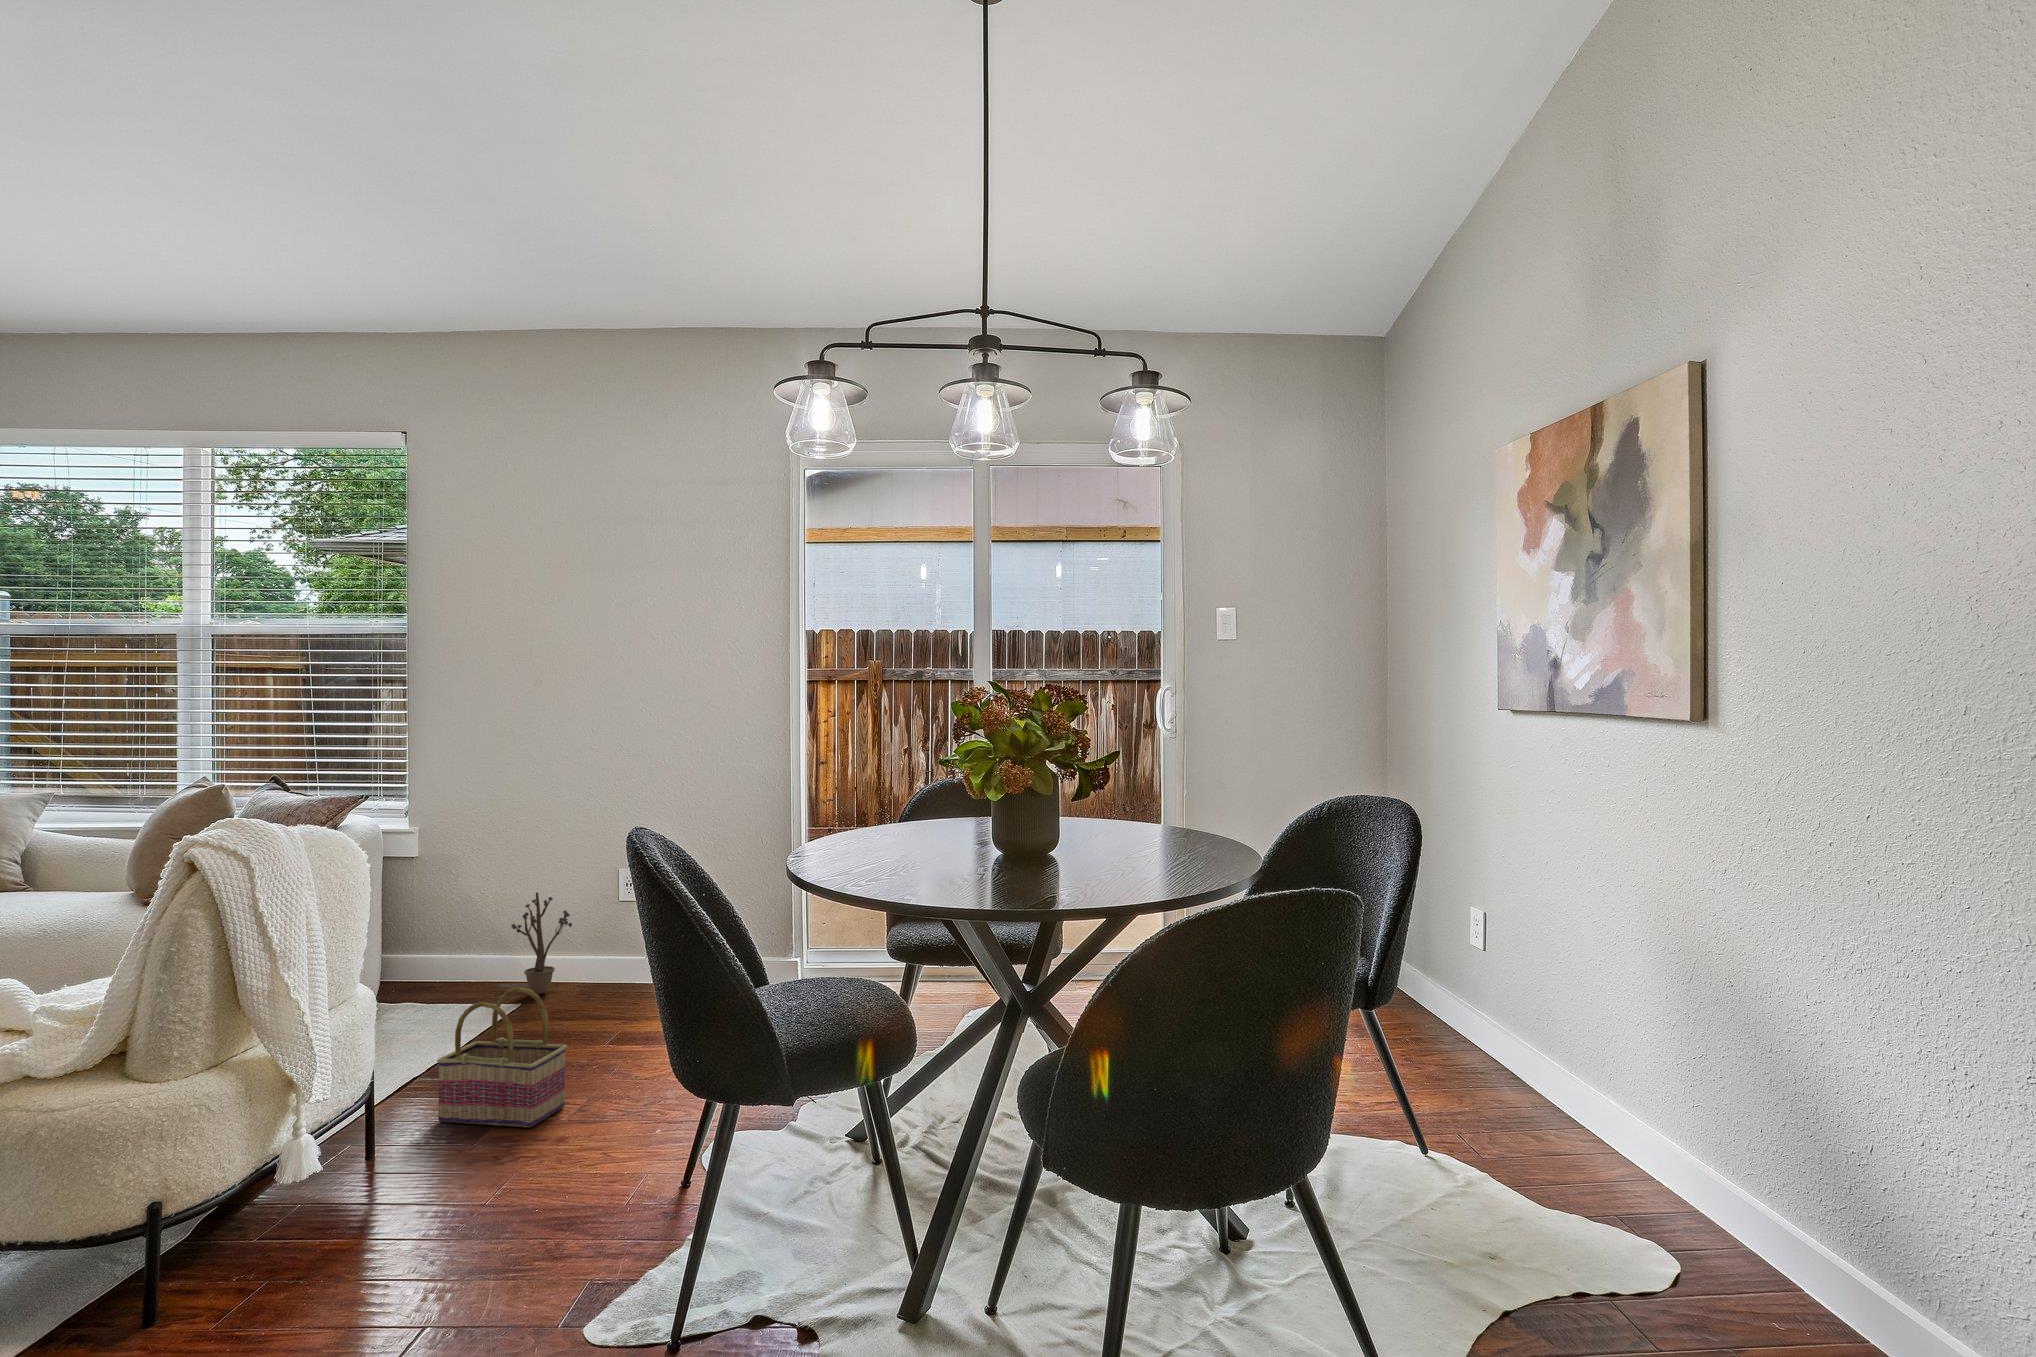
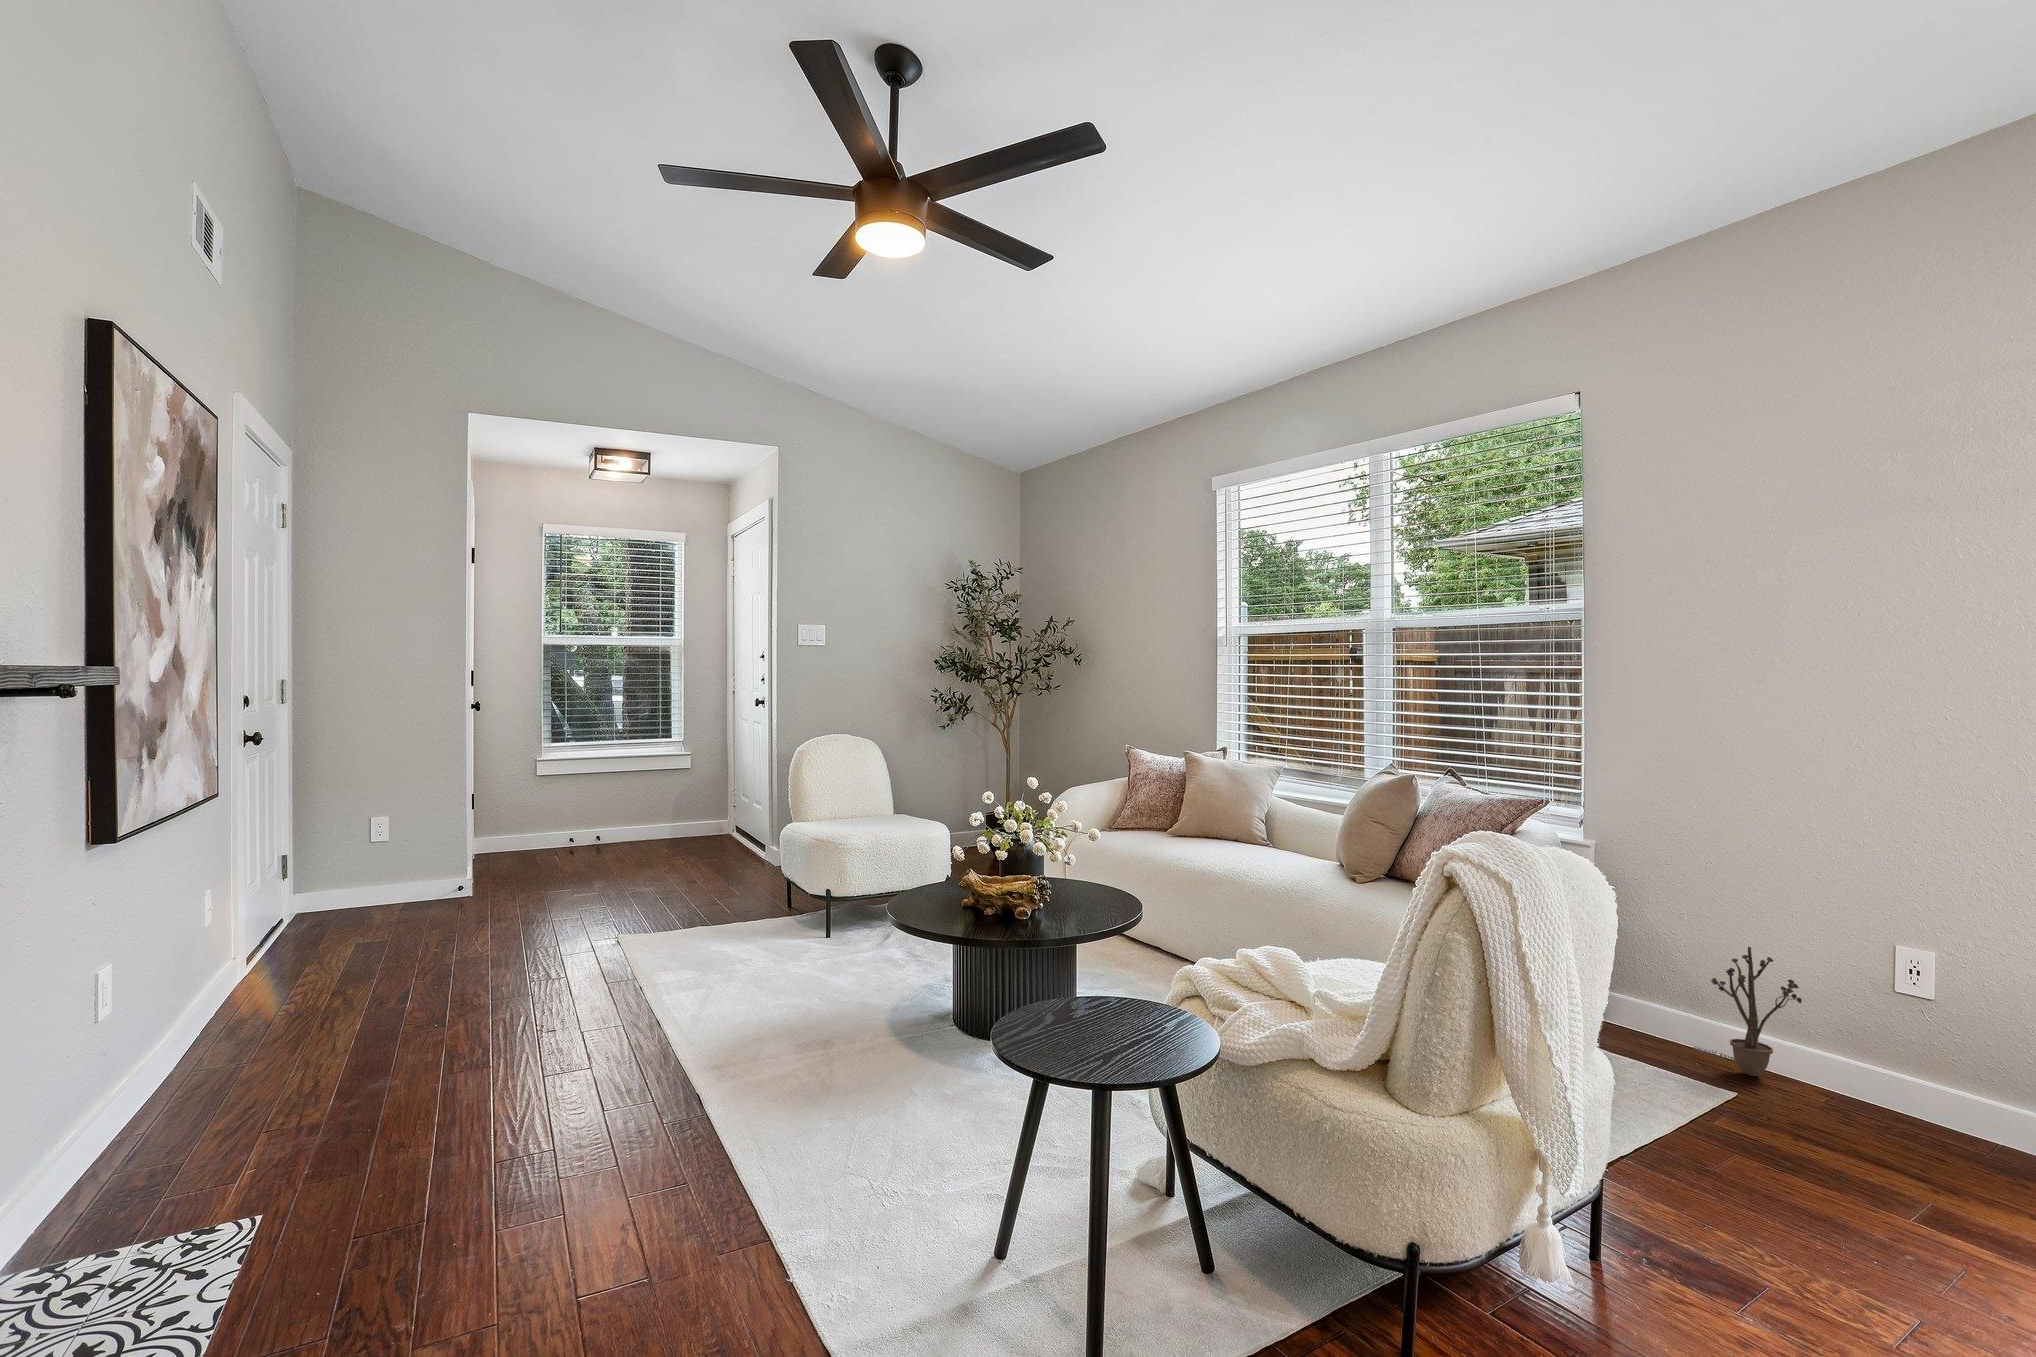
basket: present [437,987,567,1127] -> none [1668,1091,1864,1303]

